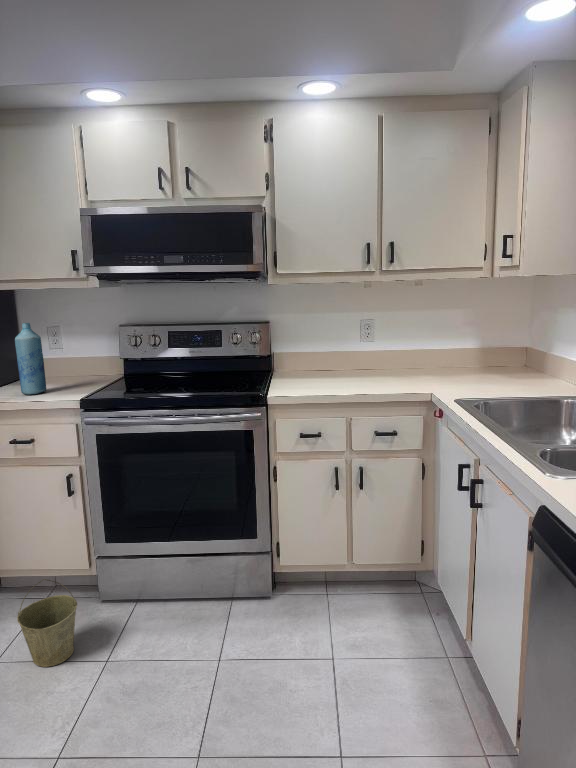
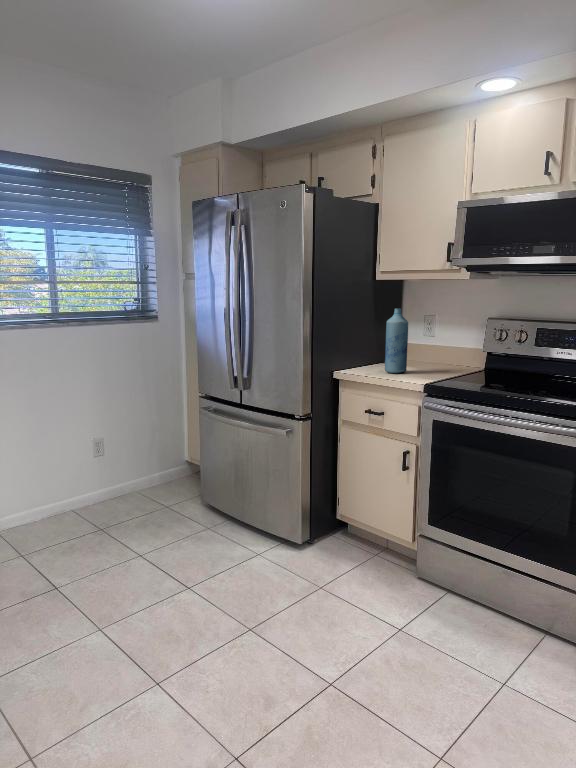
bucket: present [17,579,77,667] -> none [335,536,386,614]

